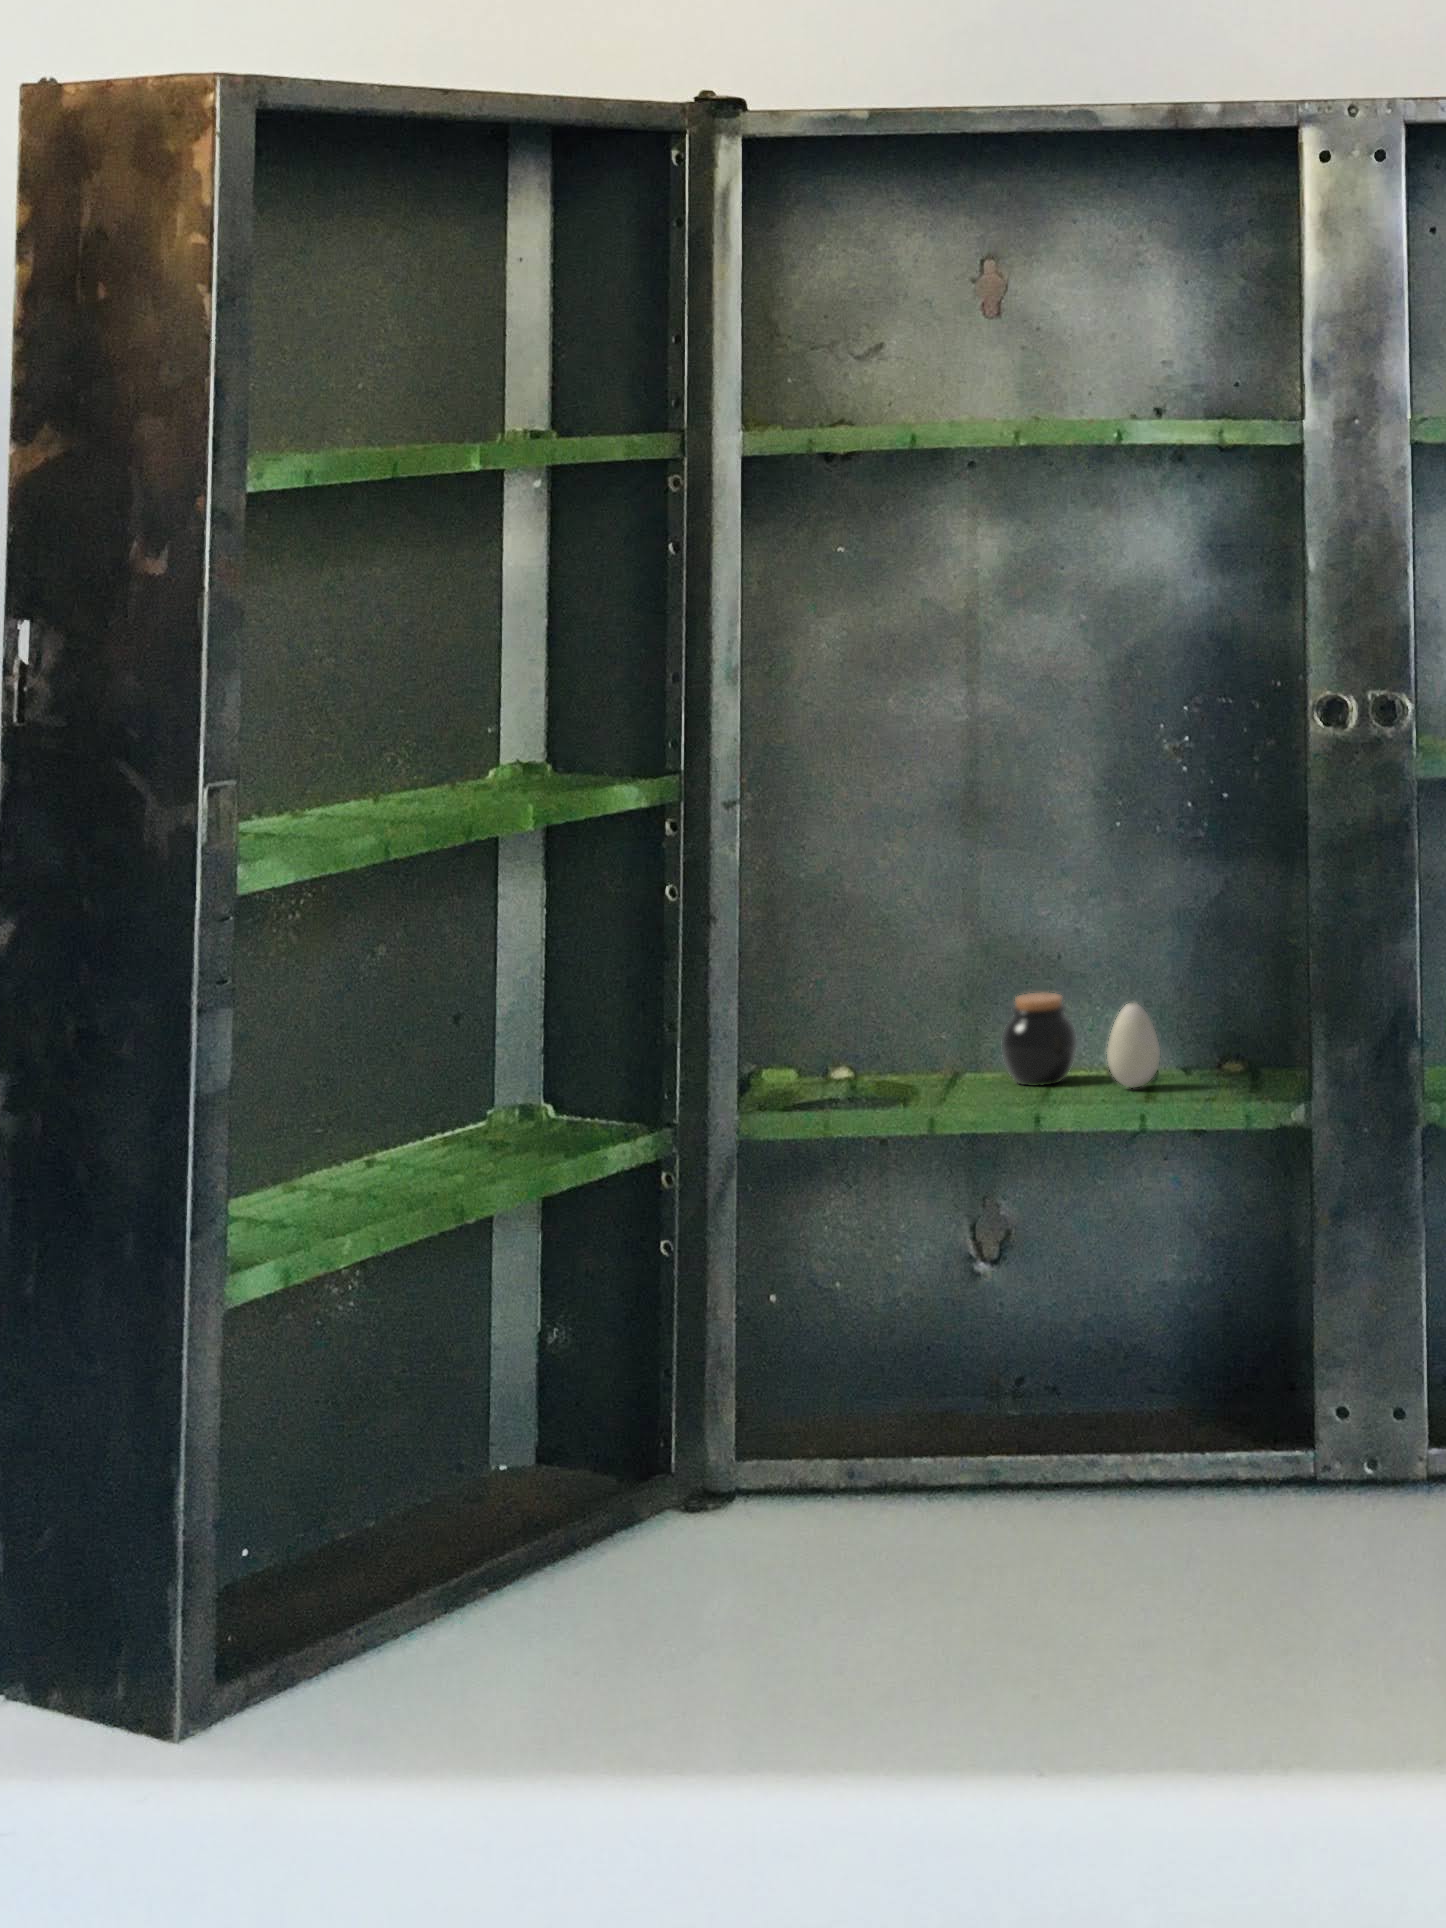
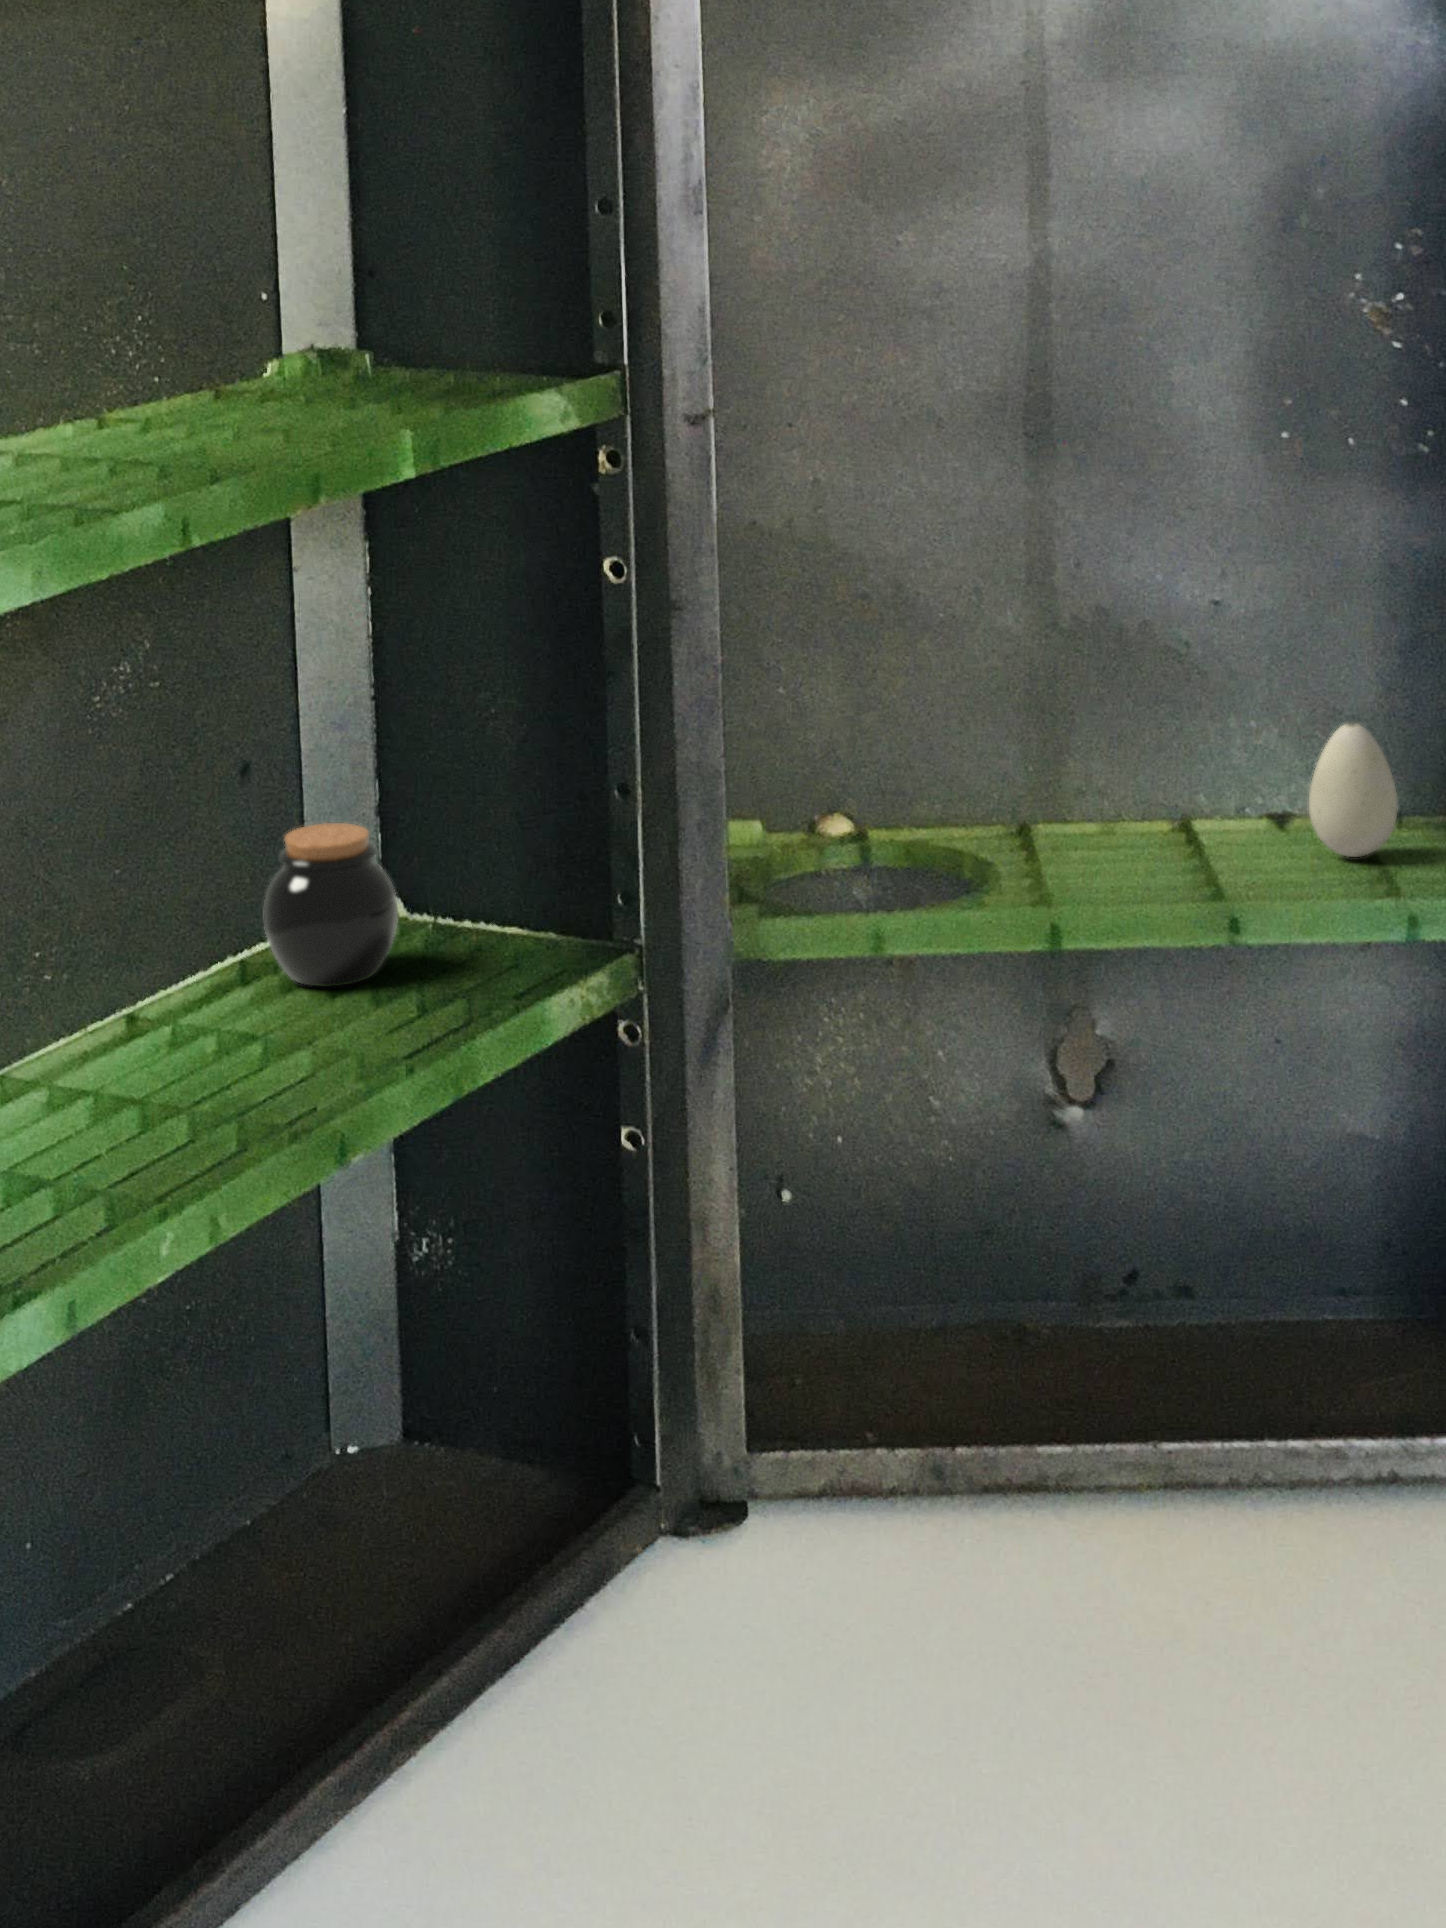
jar: present [1001,993,1077,1086] -> present [263,823,398,987]

